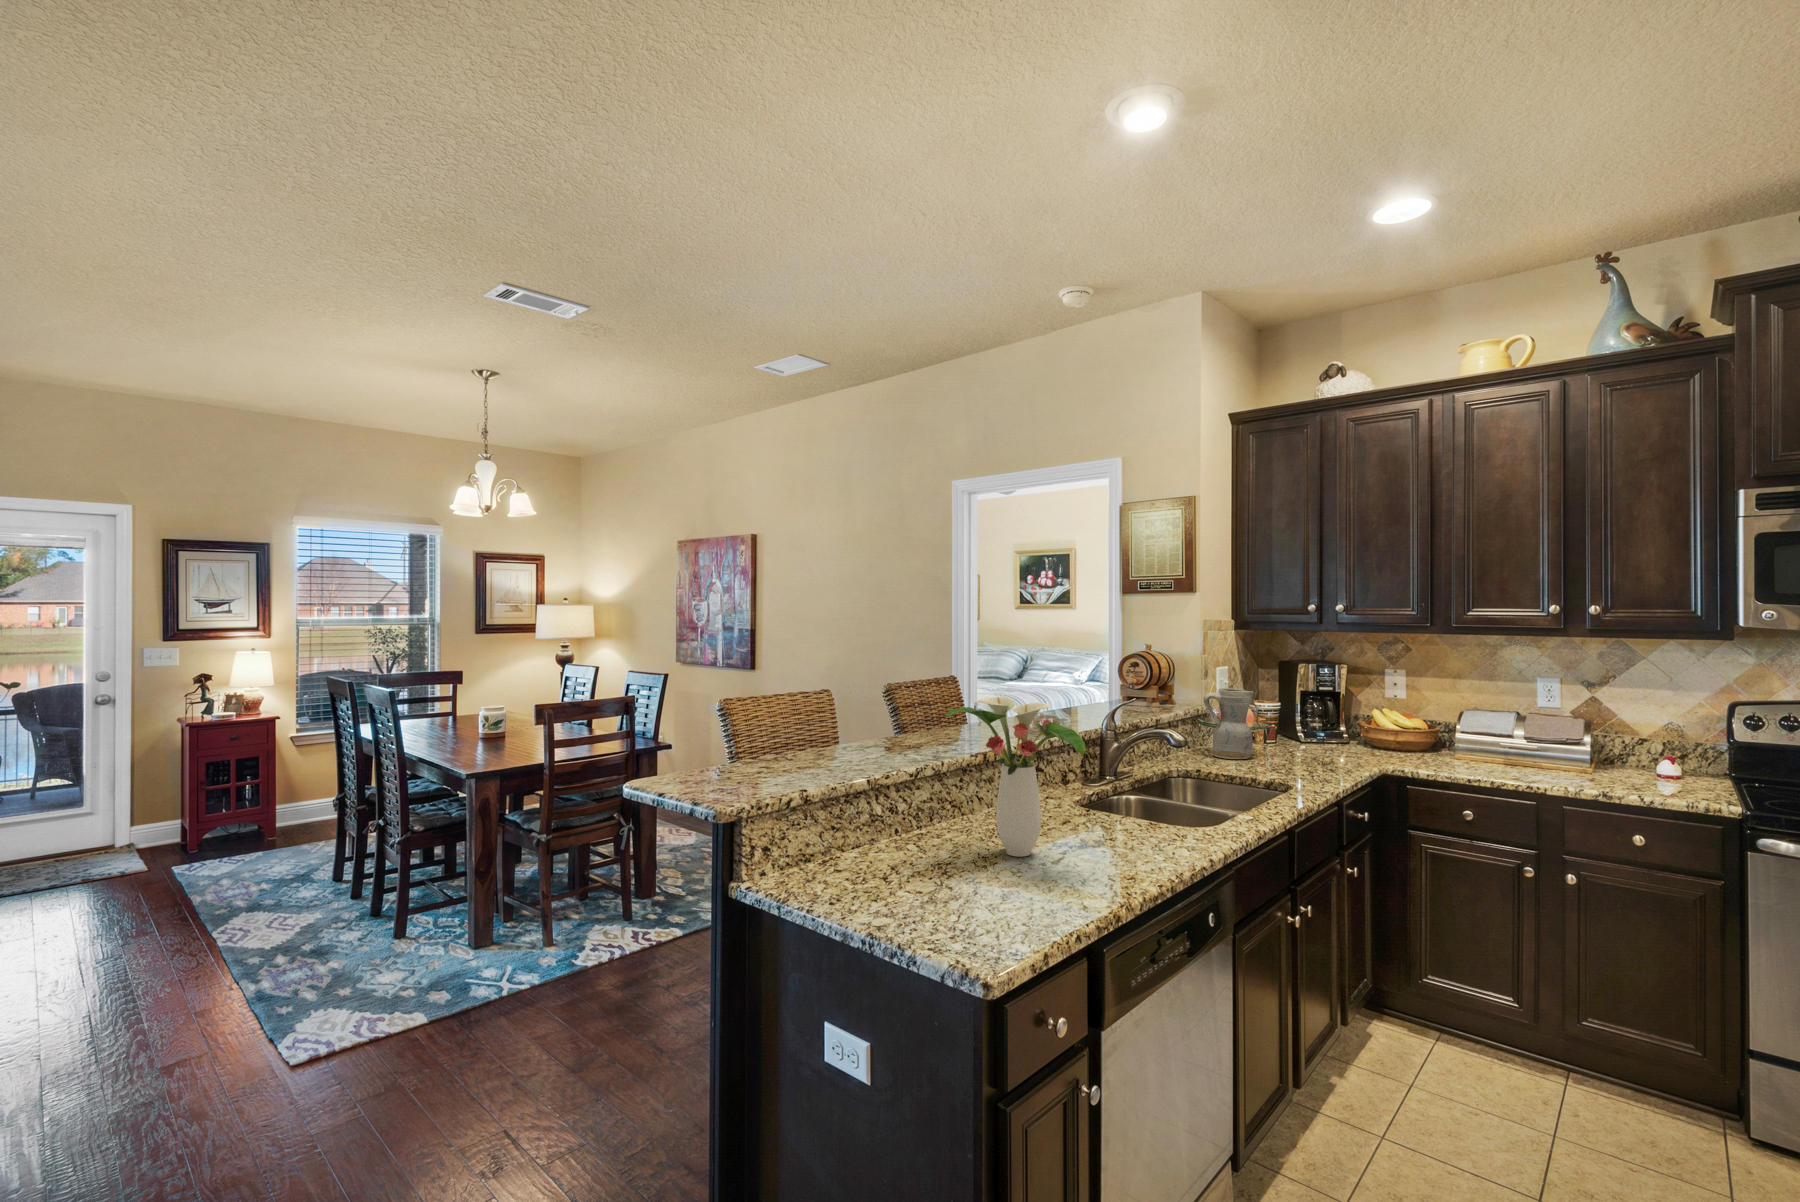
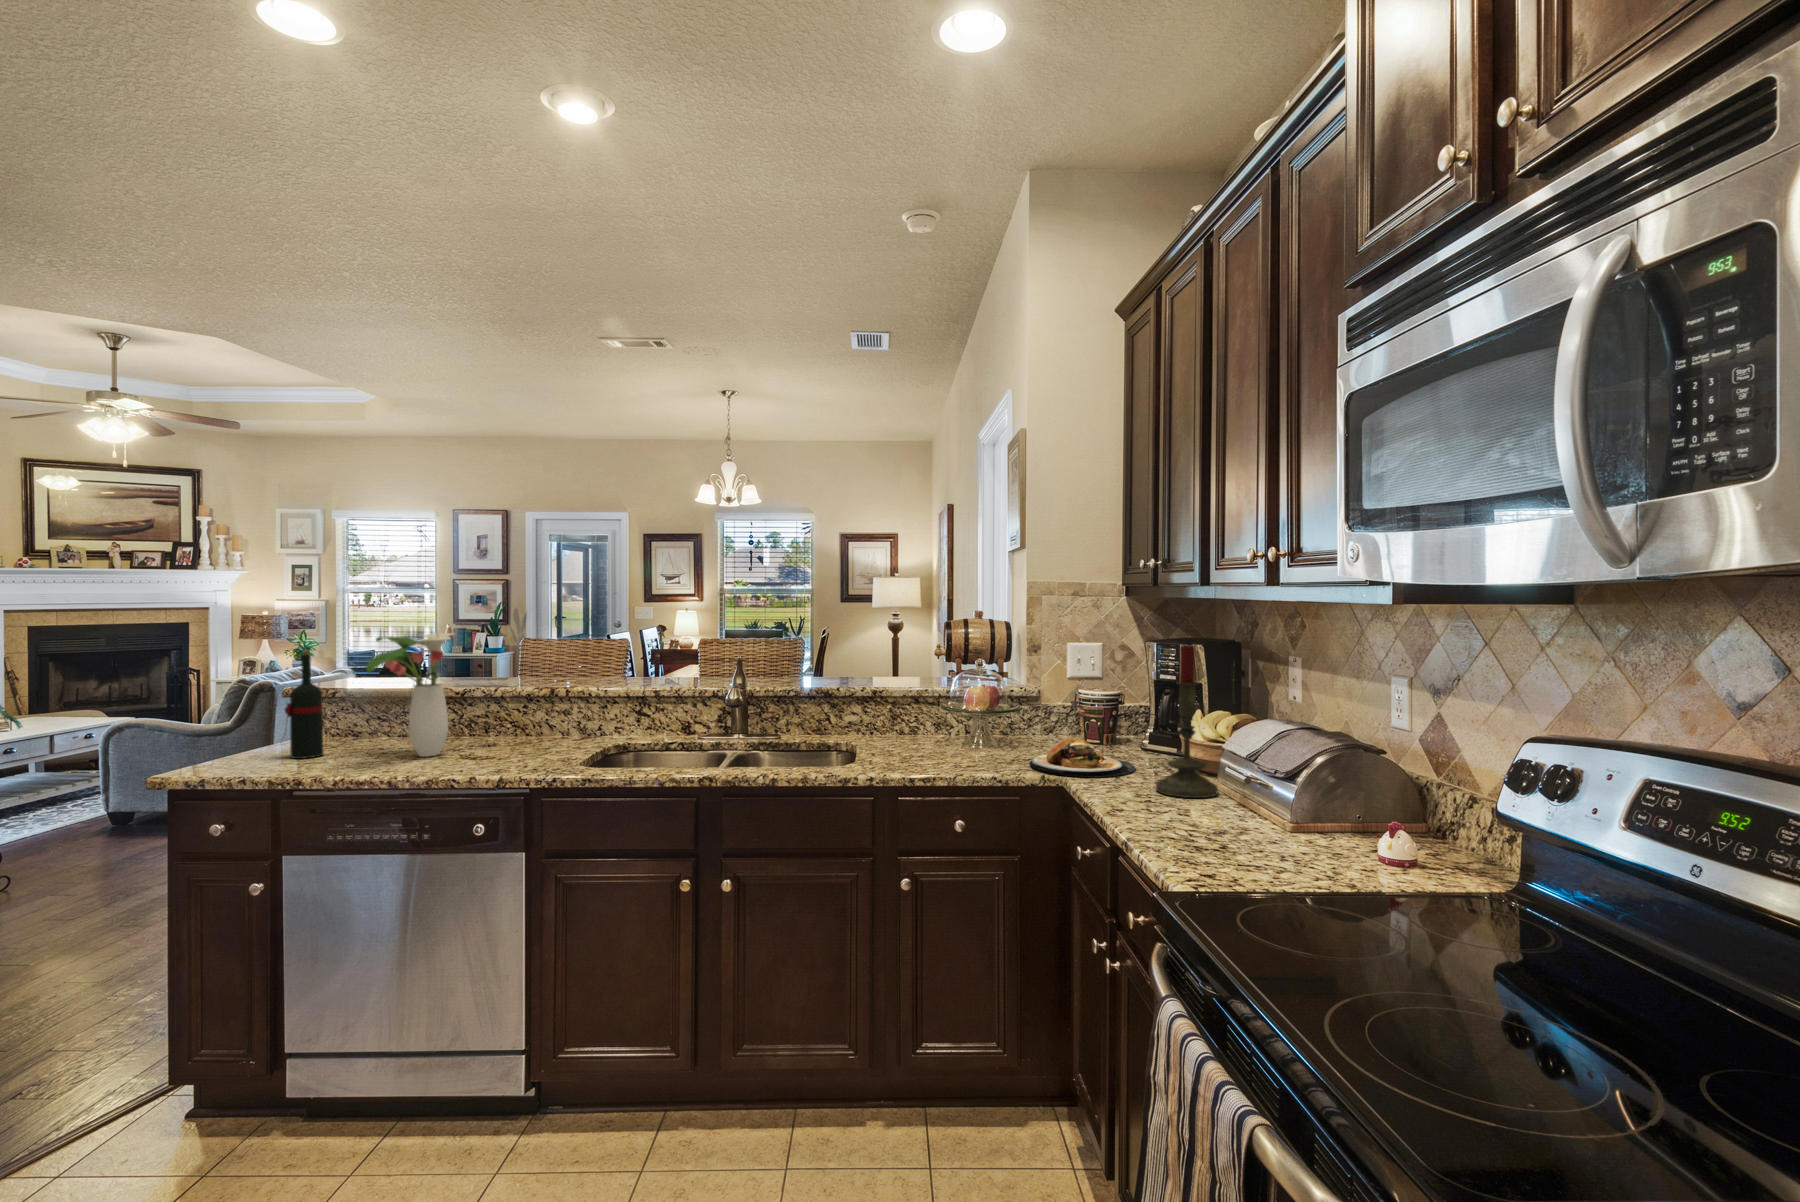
candle: none [1439,663,1485,764] -> present [1156,646,1218,798]
ceramic pitcher: present [1204,688,1254,759] -> none [935,661,982,747]
plate: none [1314,737,1400,763] -> present [1030,738,1135,777]
wine bottle: none [901,738,941,898] -> present [285,650,323,759]

